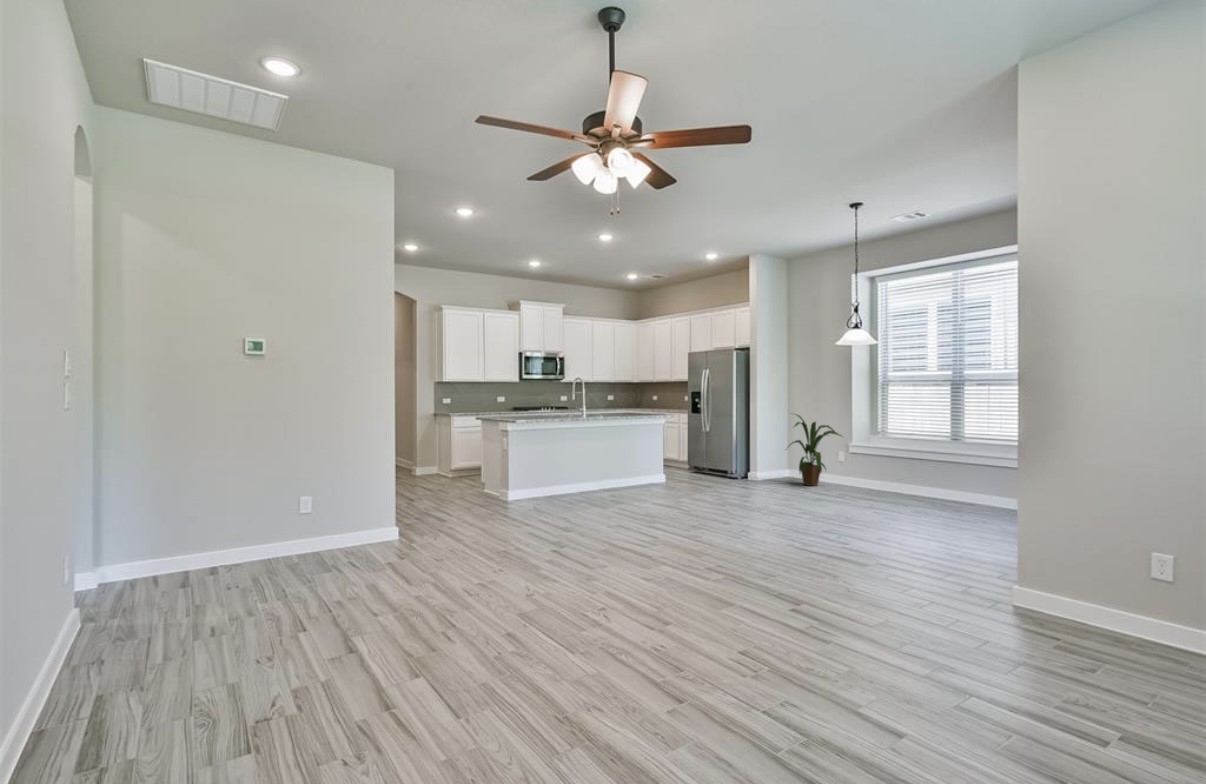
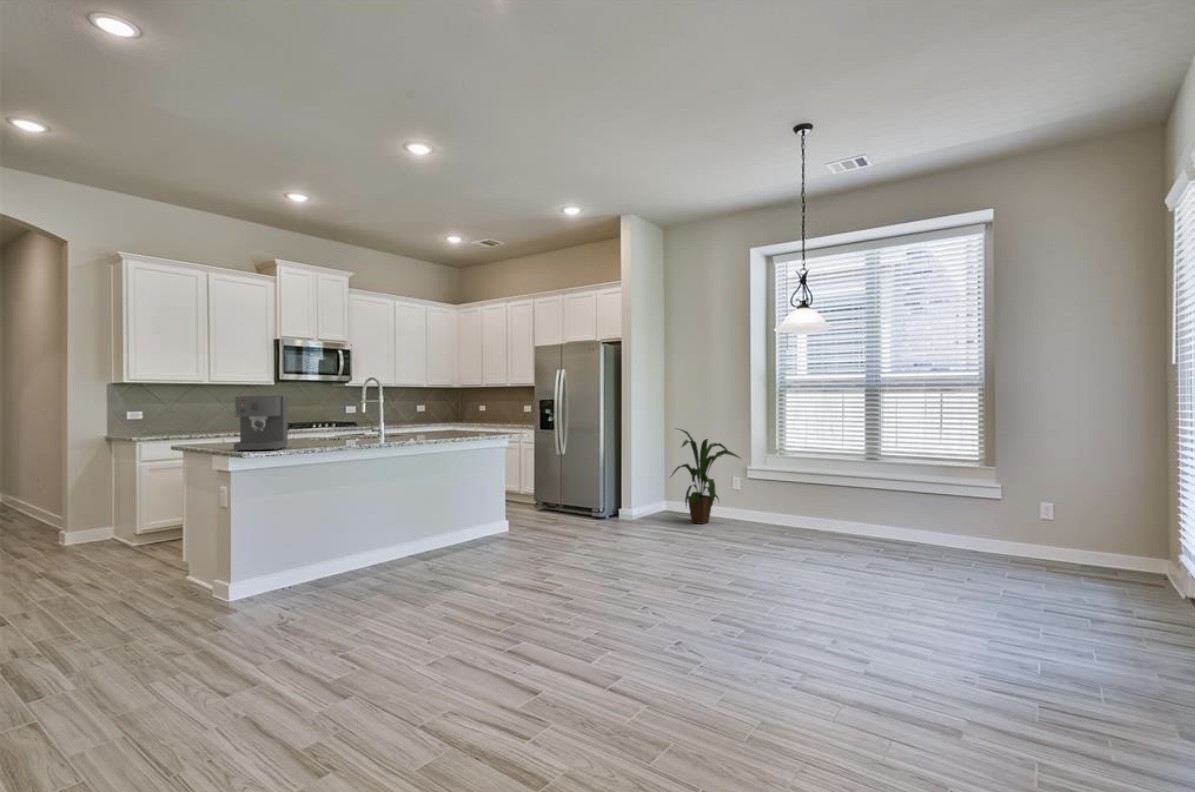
coffee maker: none [501,389,529,420] -> present [234,396,288,451]

